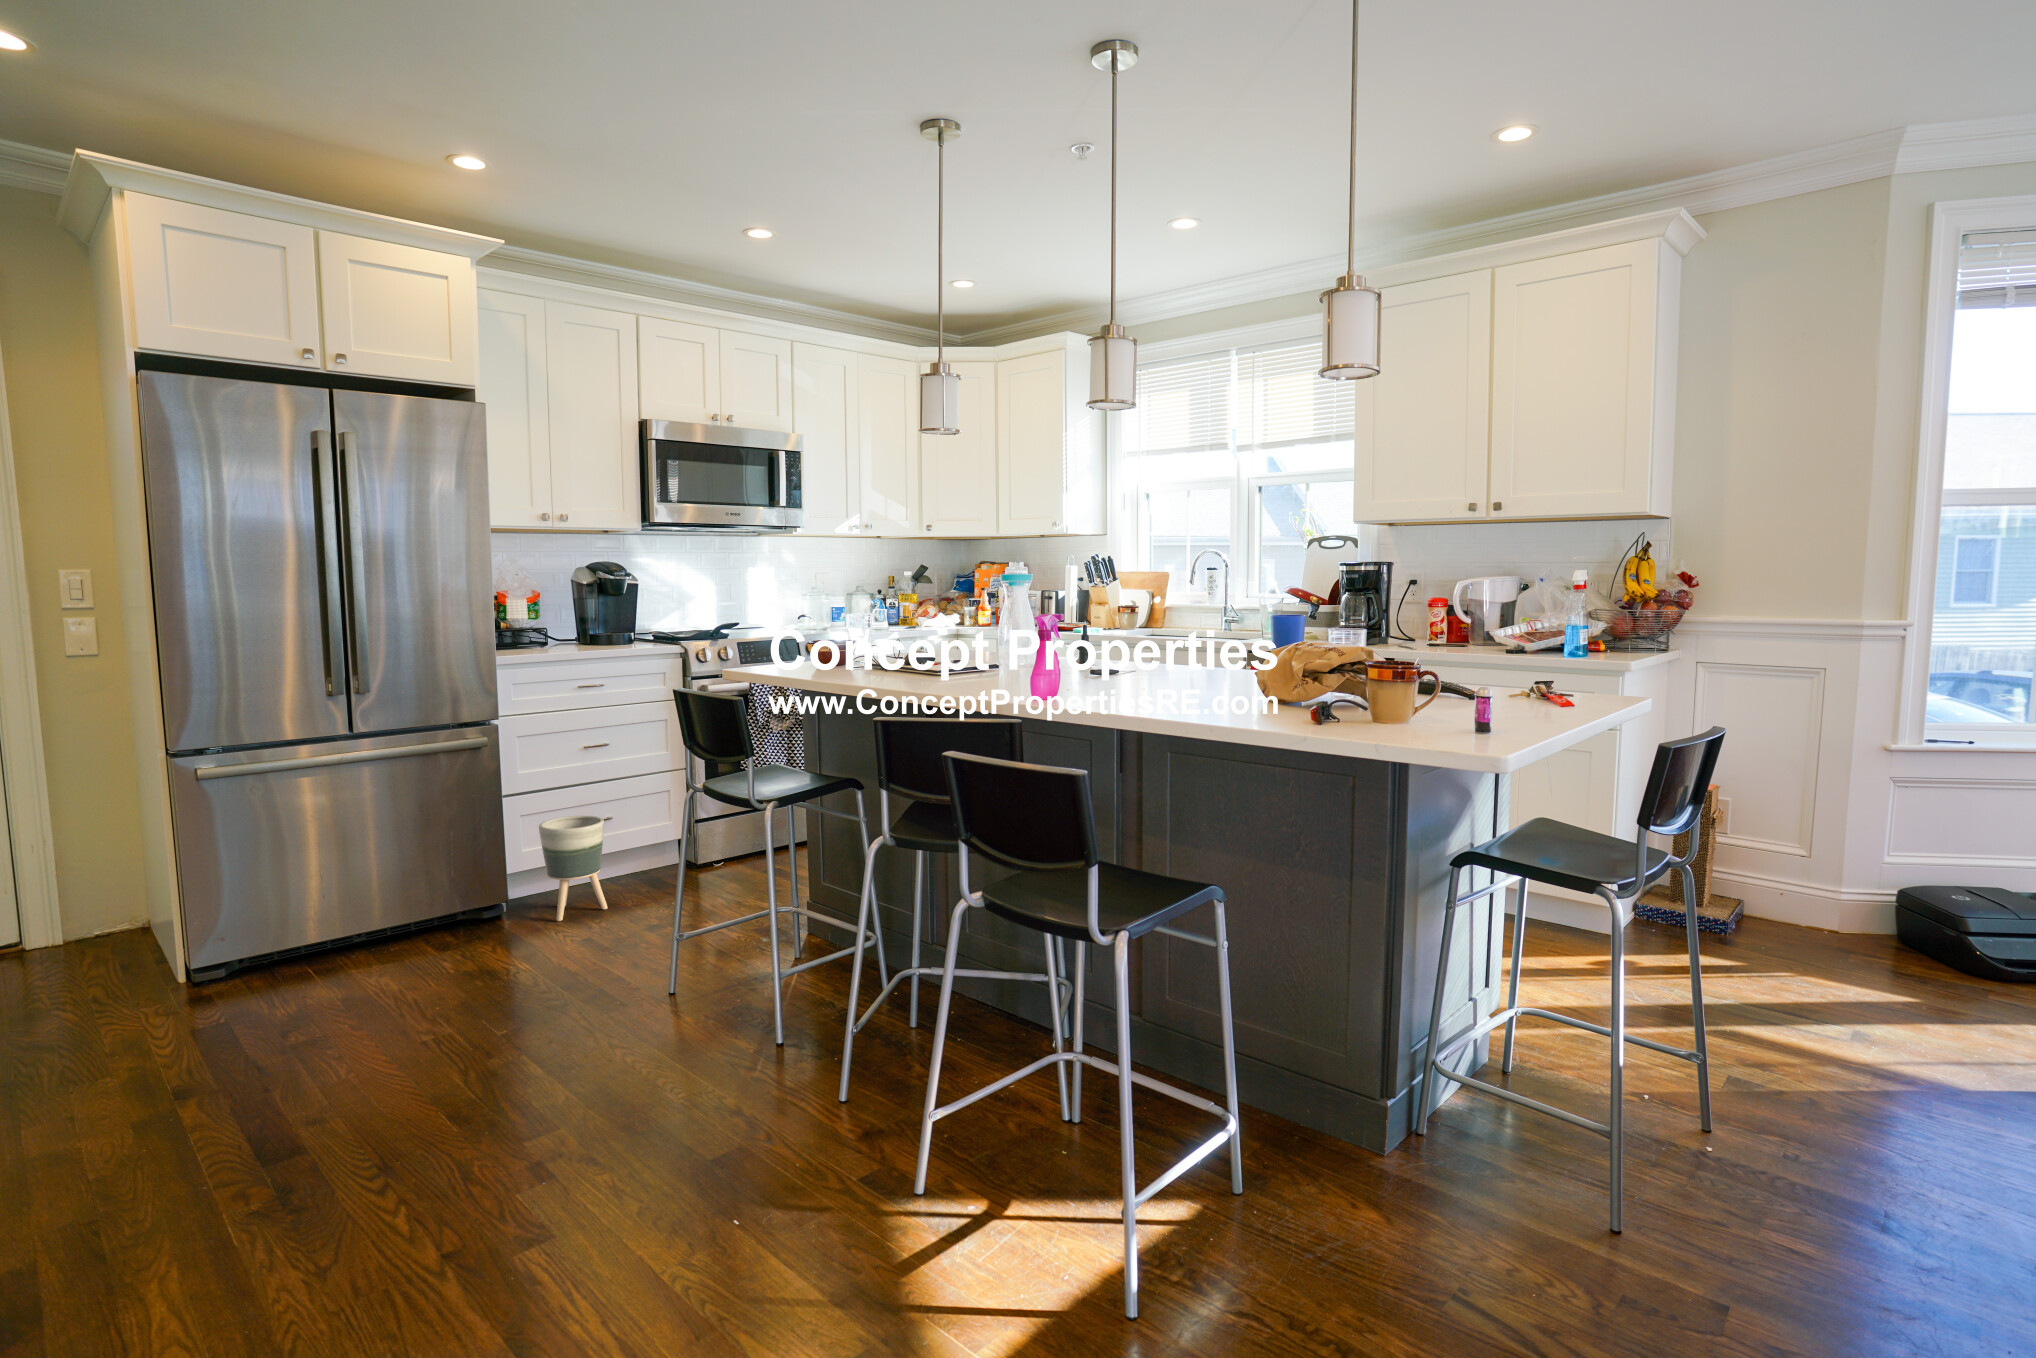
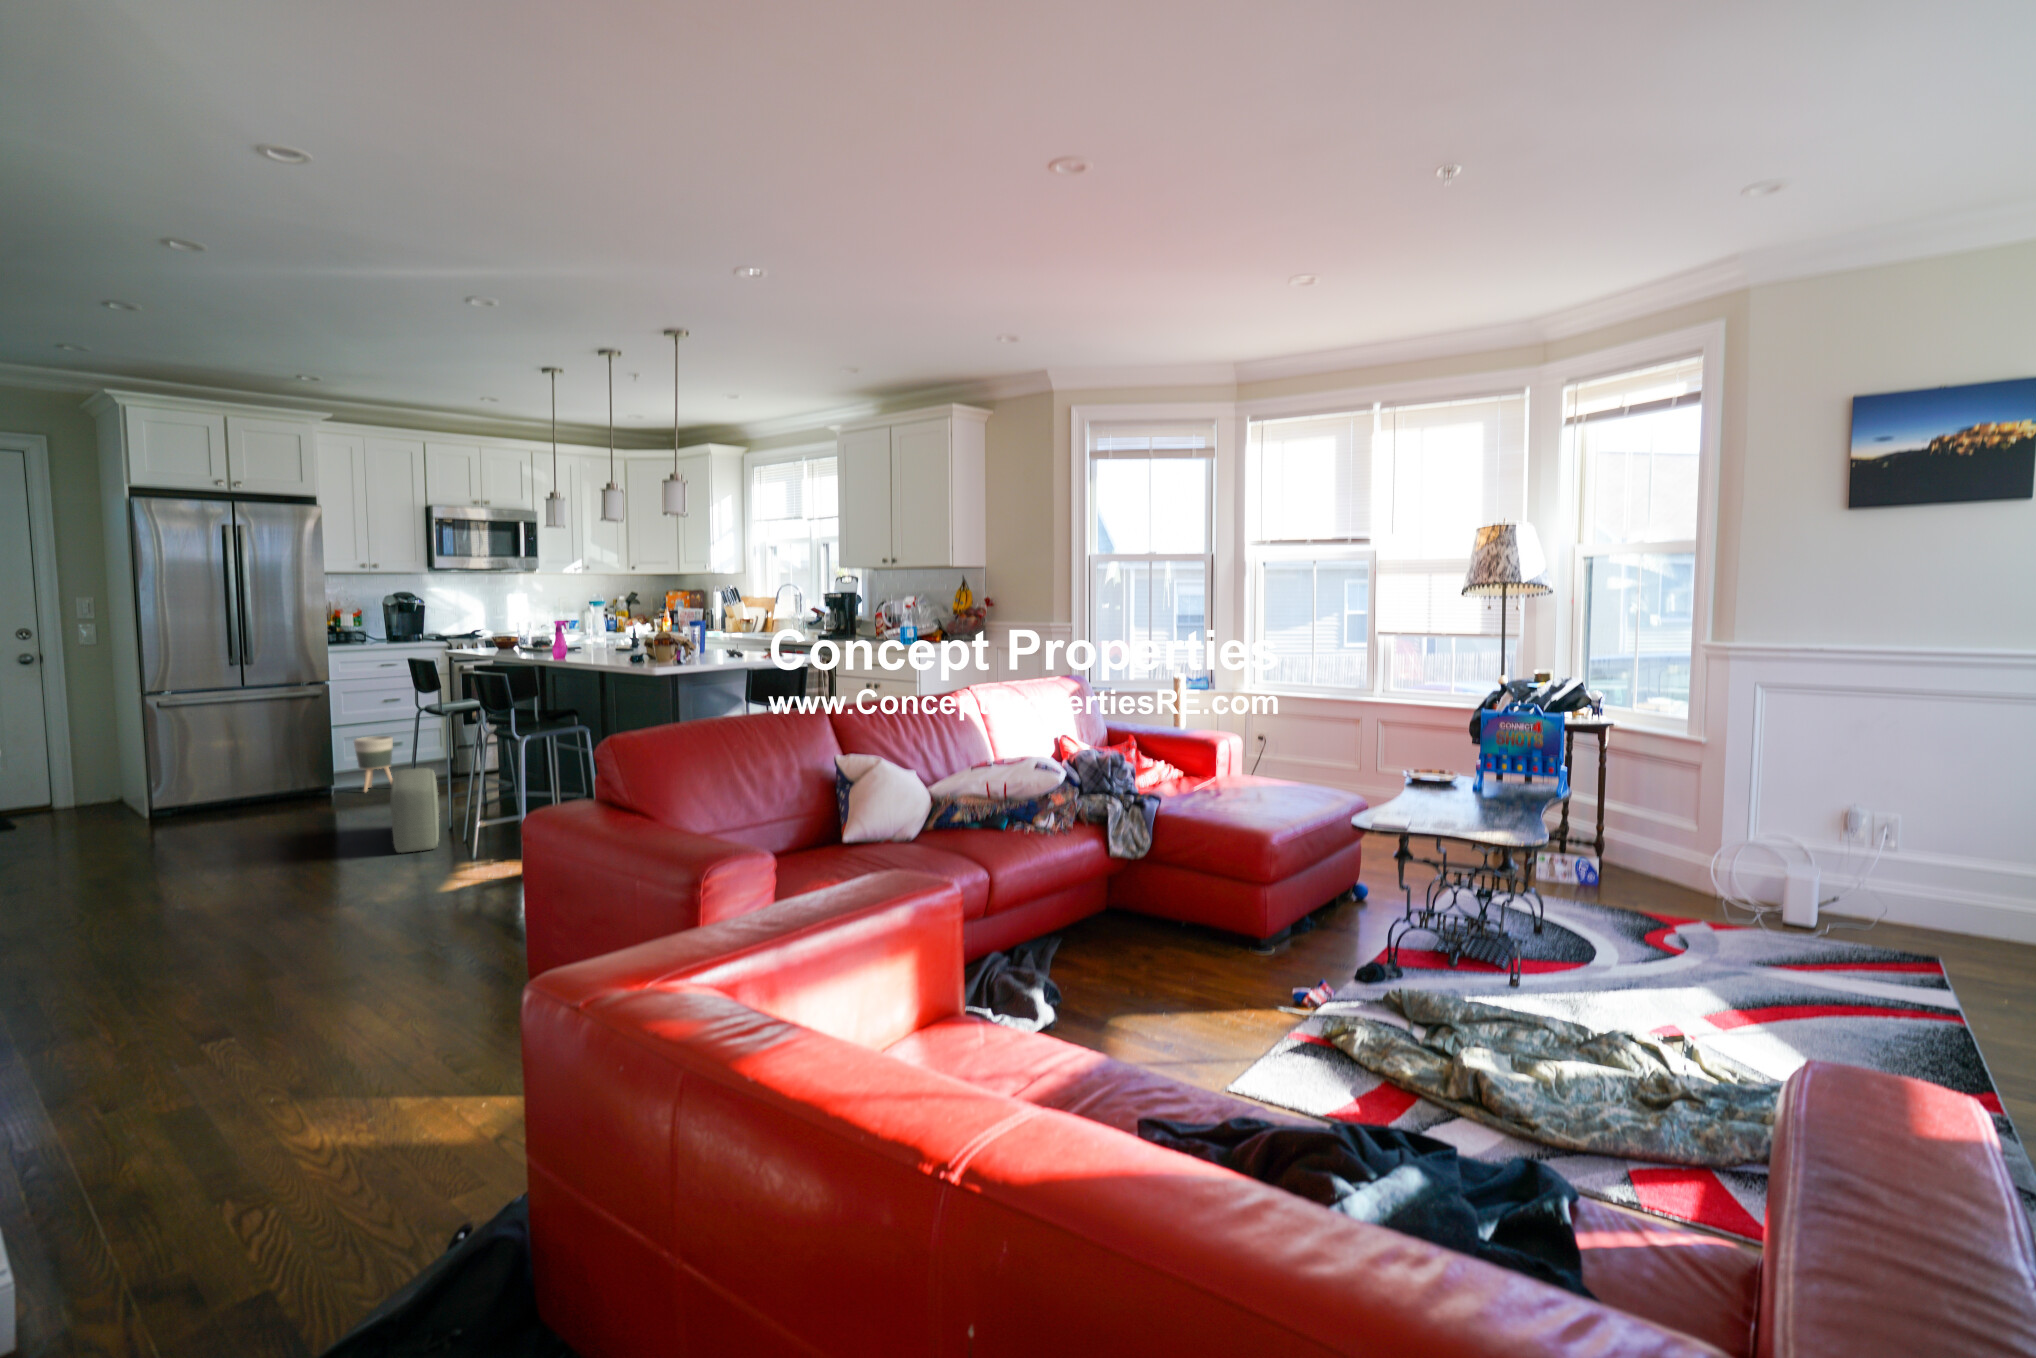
pouf: none [659,933,789,1180] -> present [390,768,439,853]

